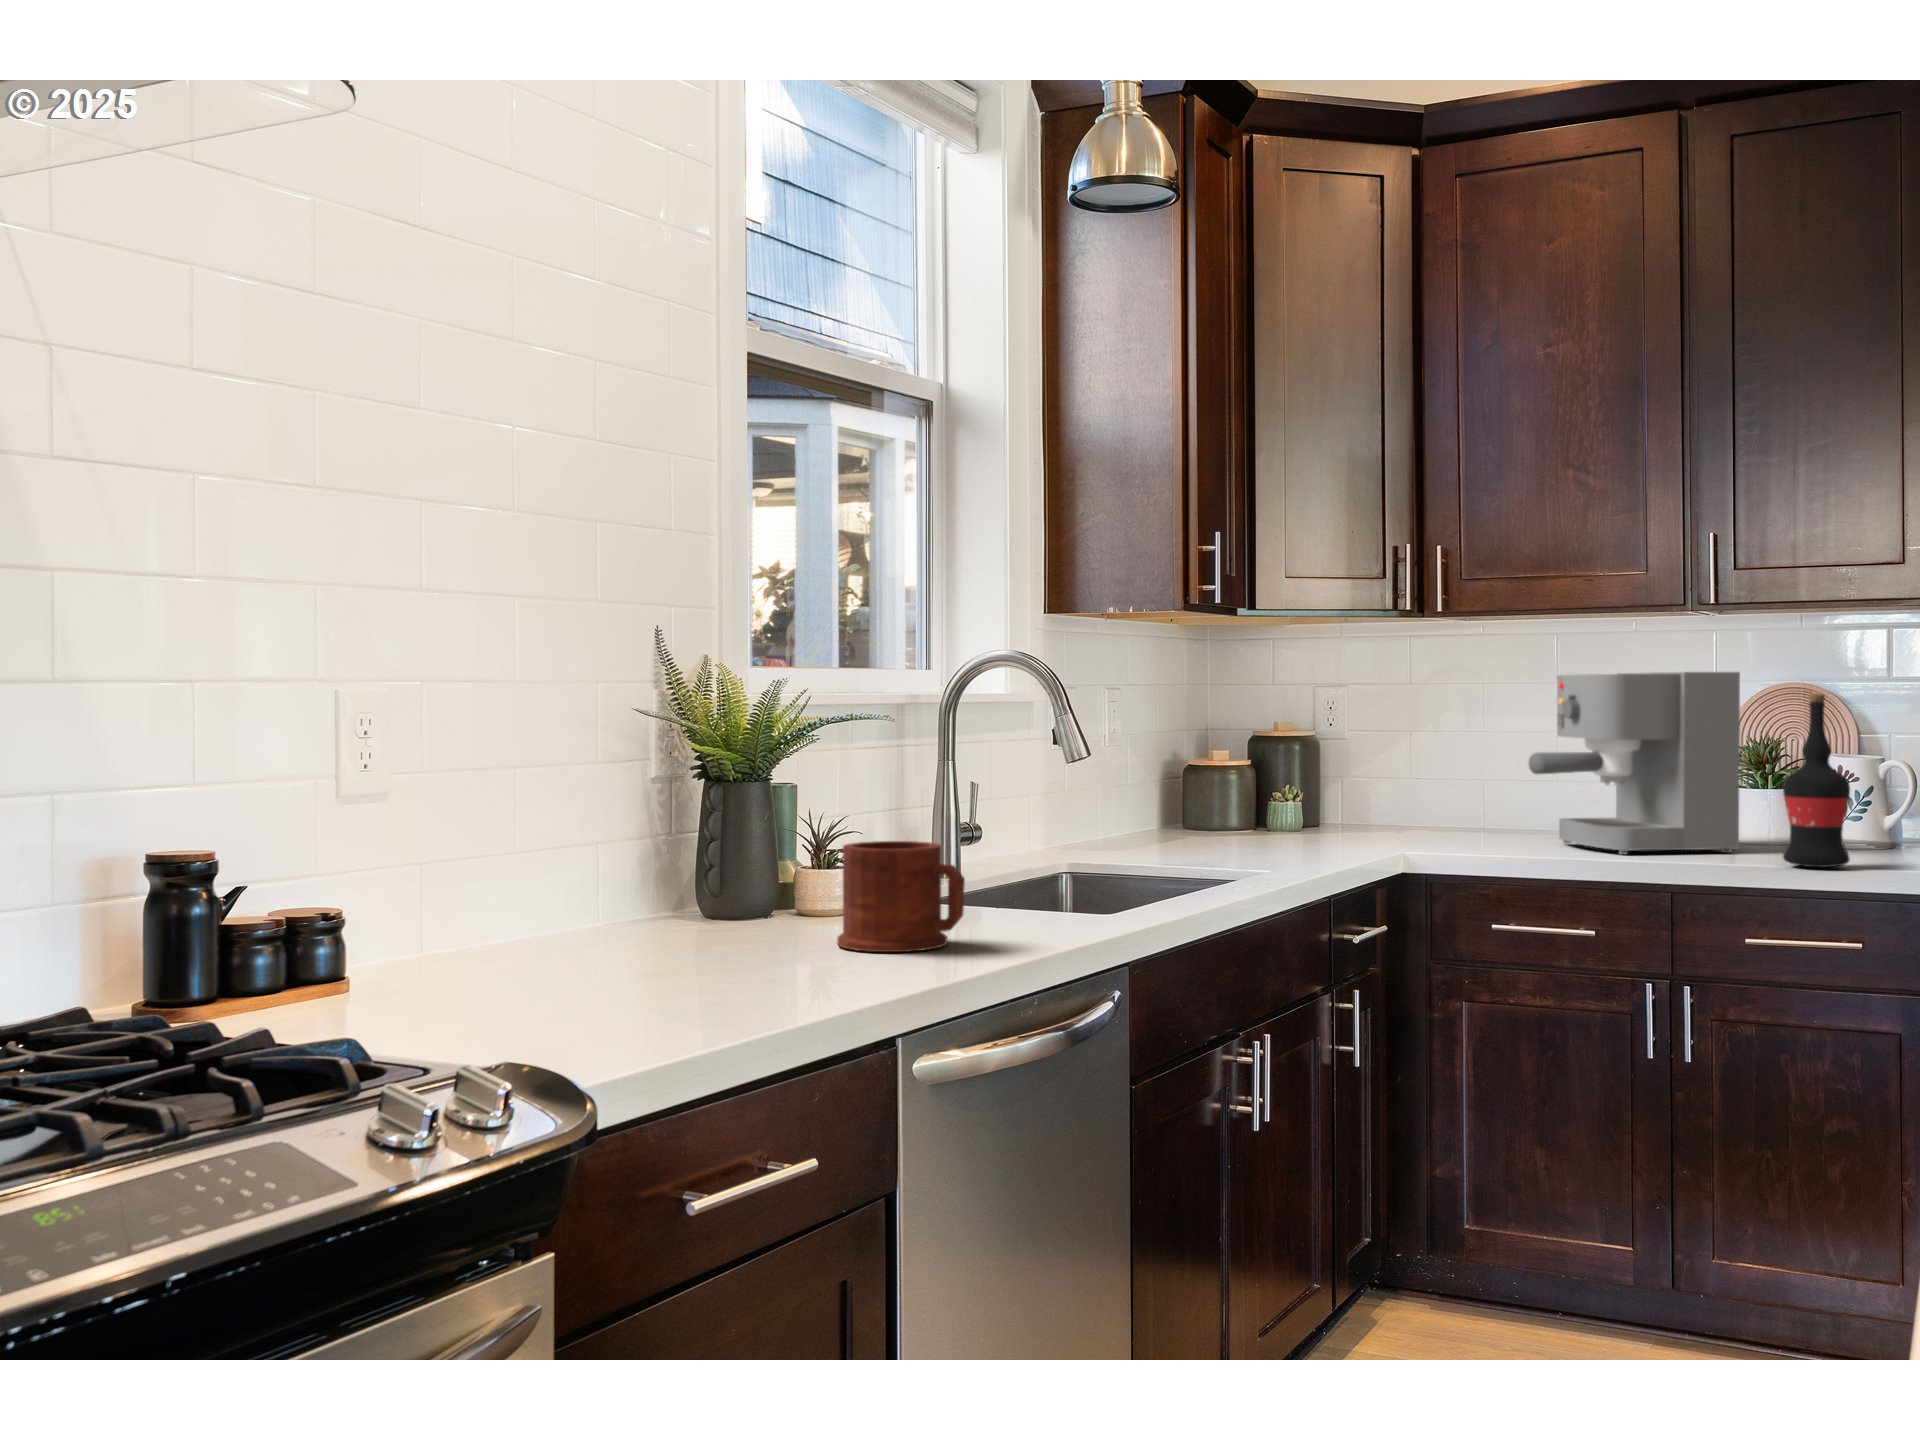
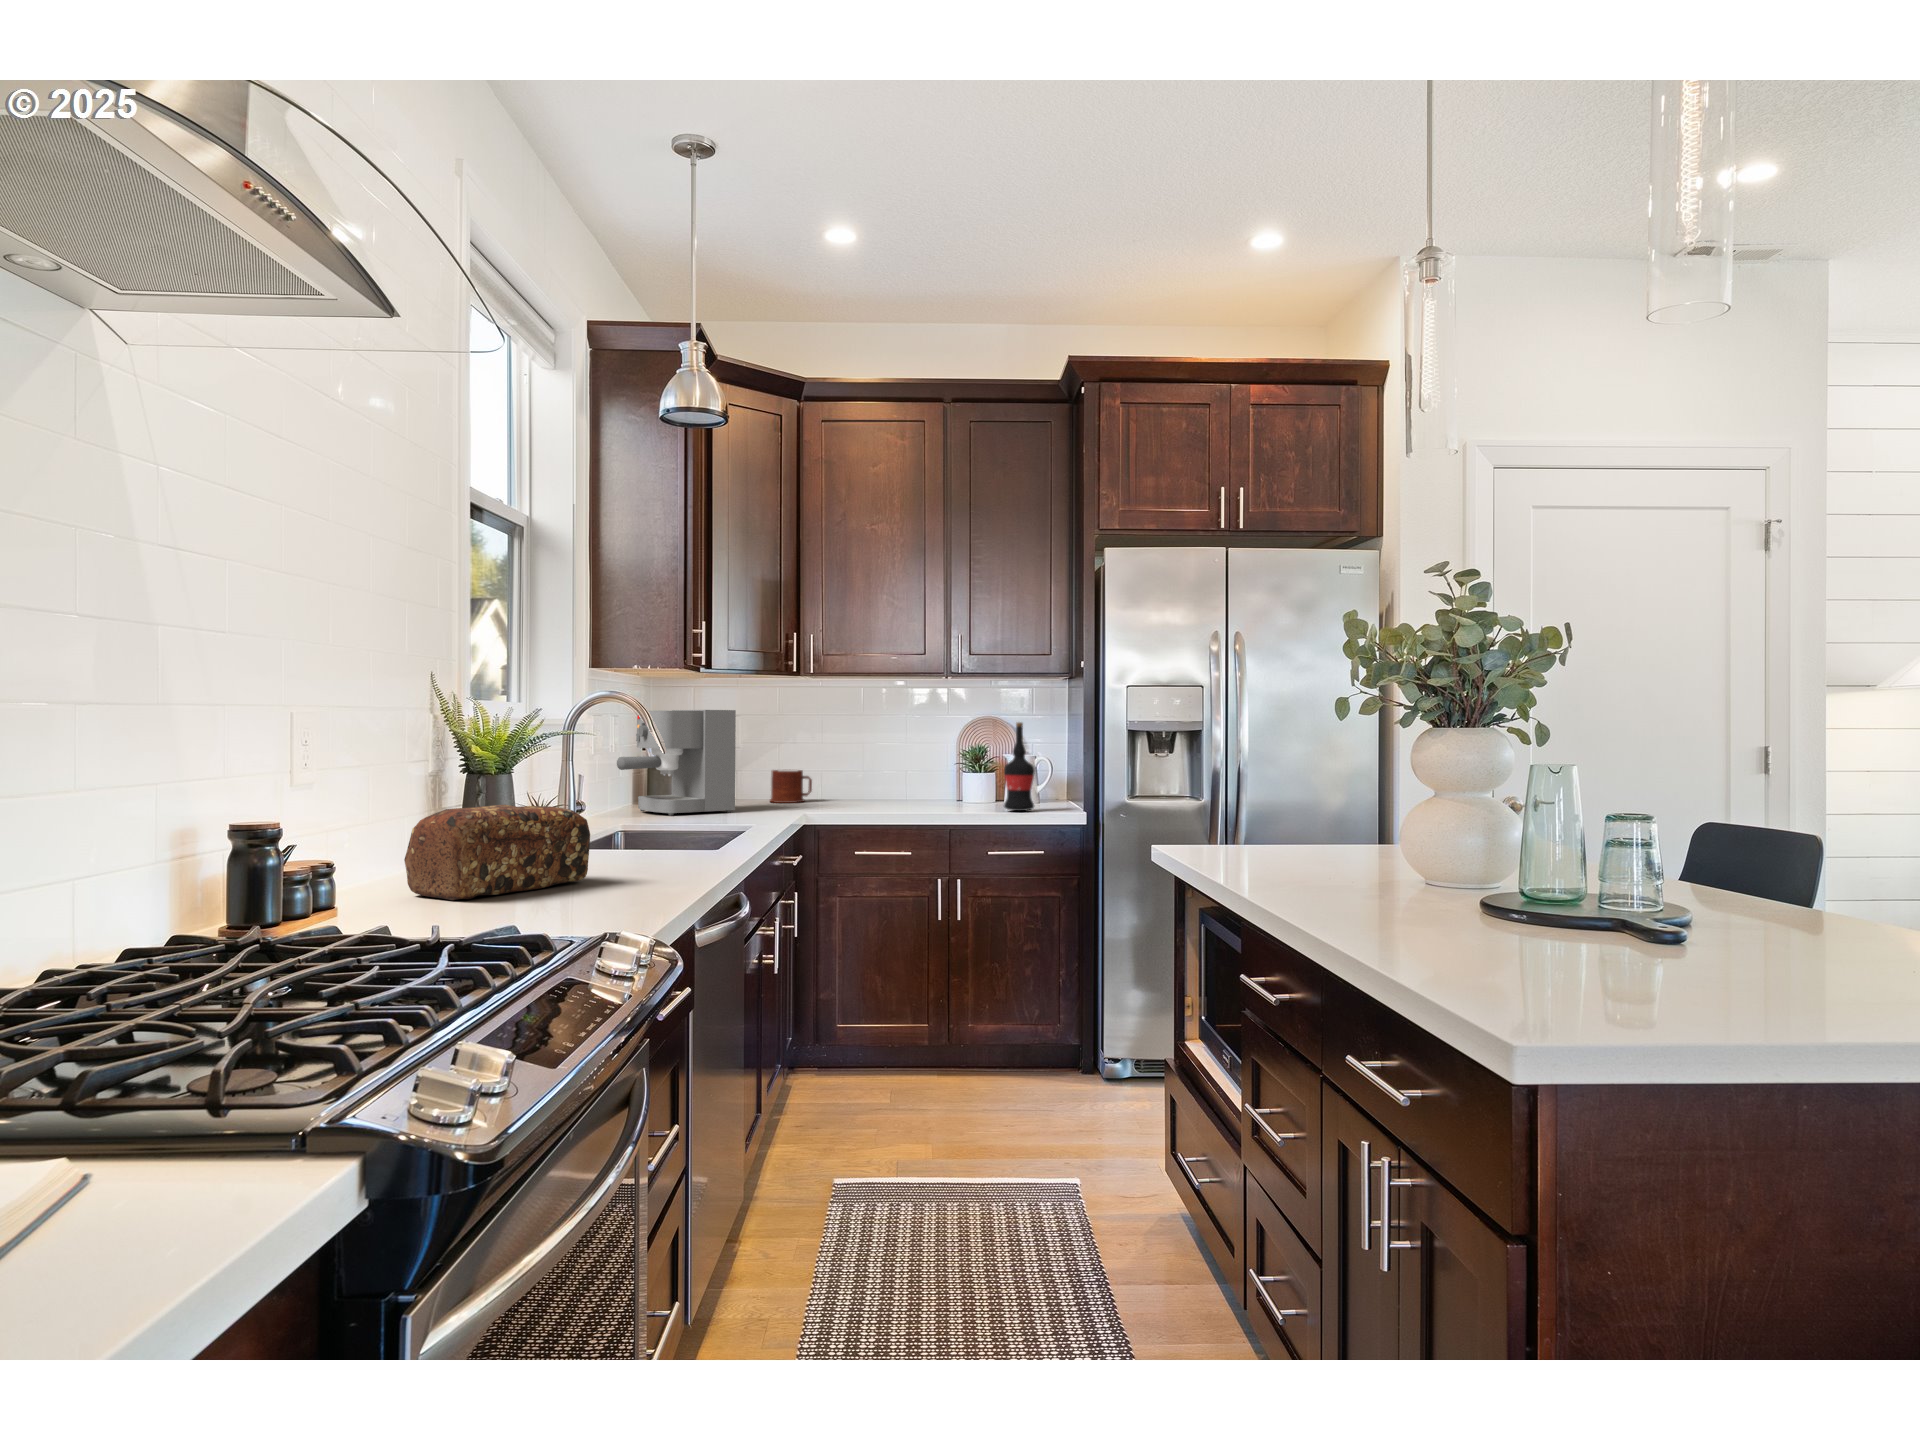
coffee maker: present [1528,672,1740,855] -> present [617,710,736,816]
bread loaf: none [512,833,783,979] -> present [404,805,590,900]
mug: present [837,841,965,952] -> present [770,770,812,803]

